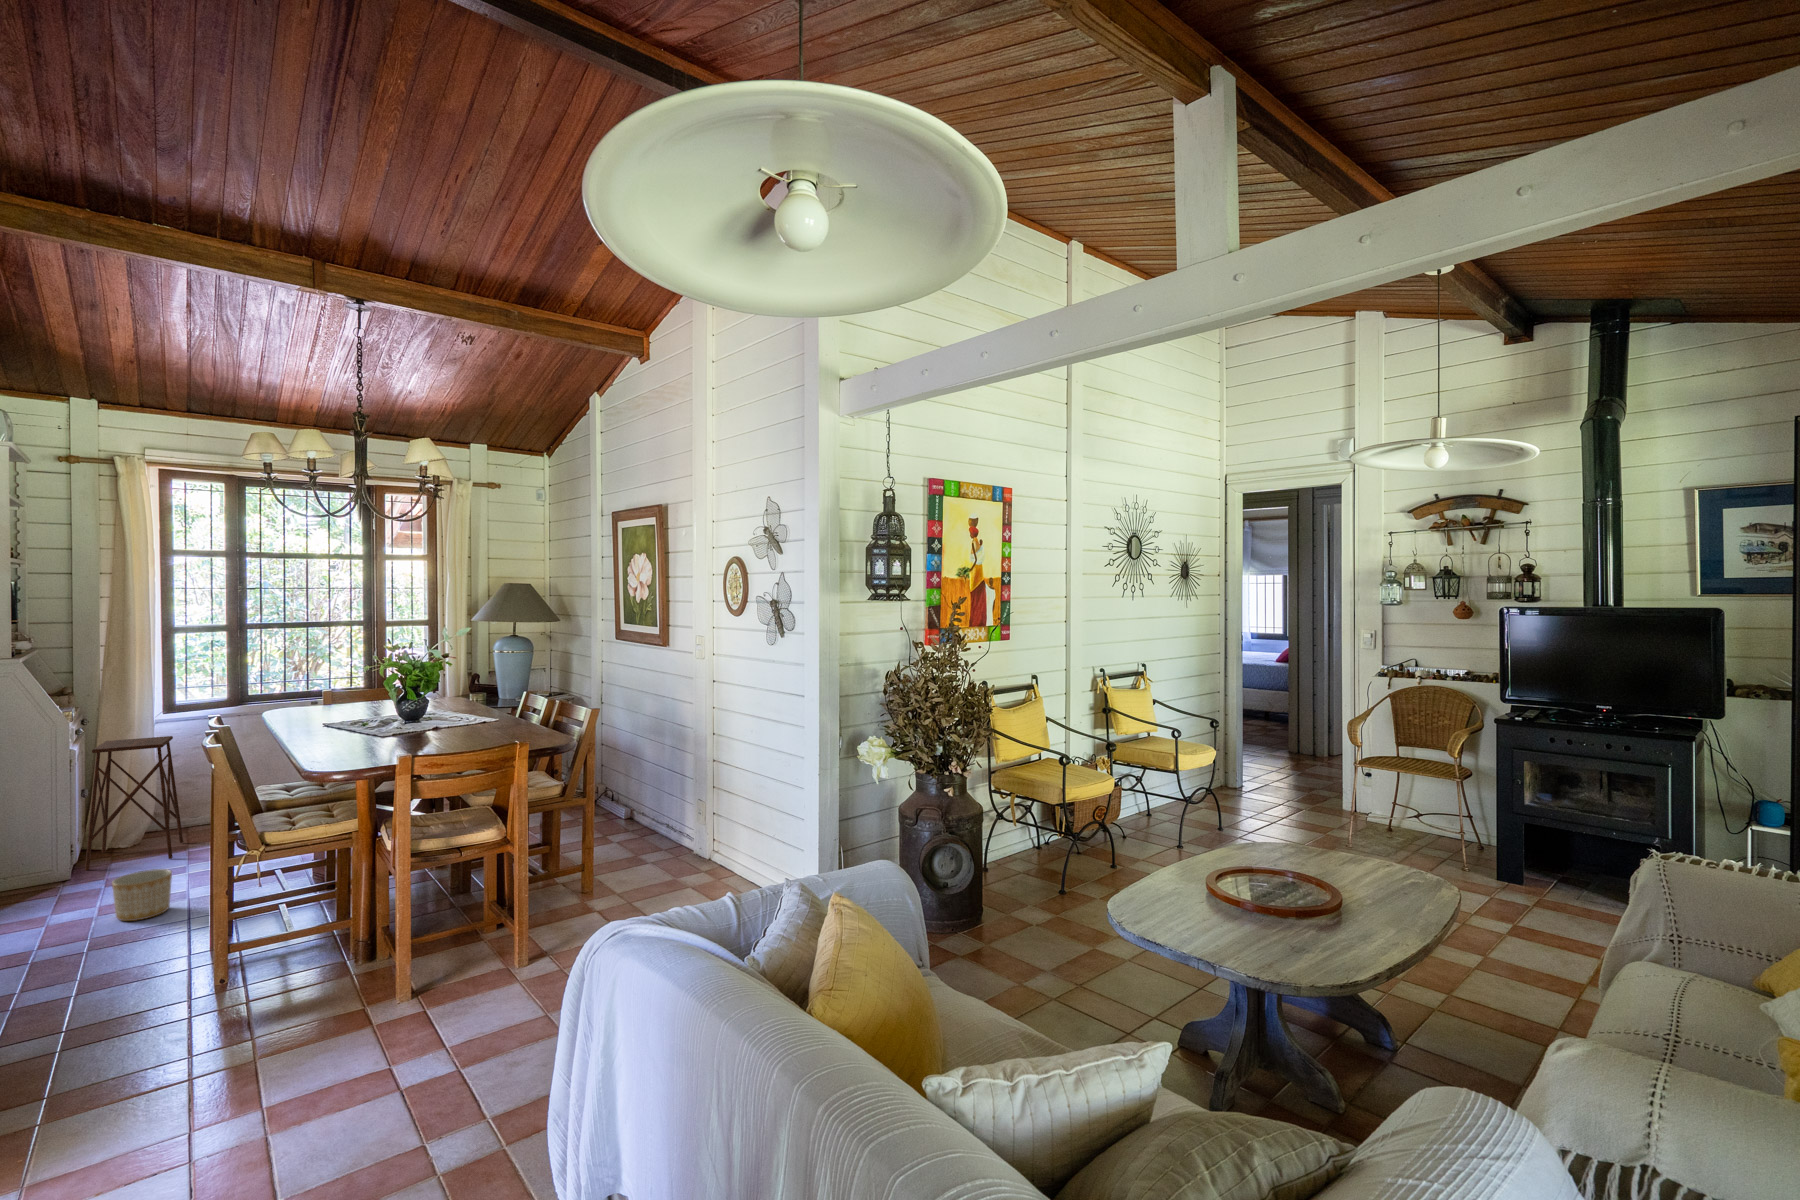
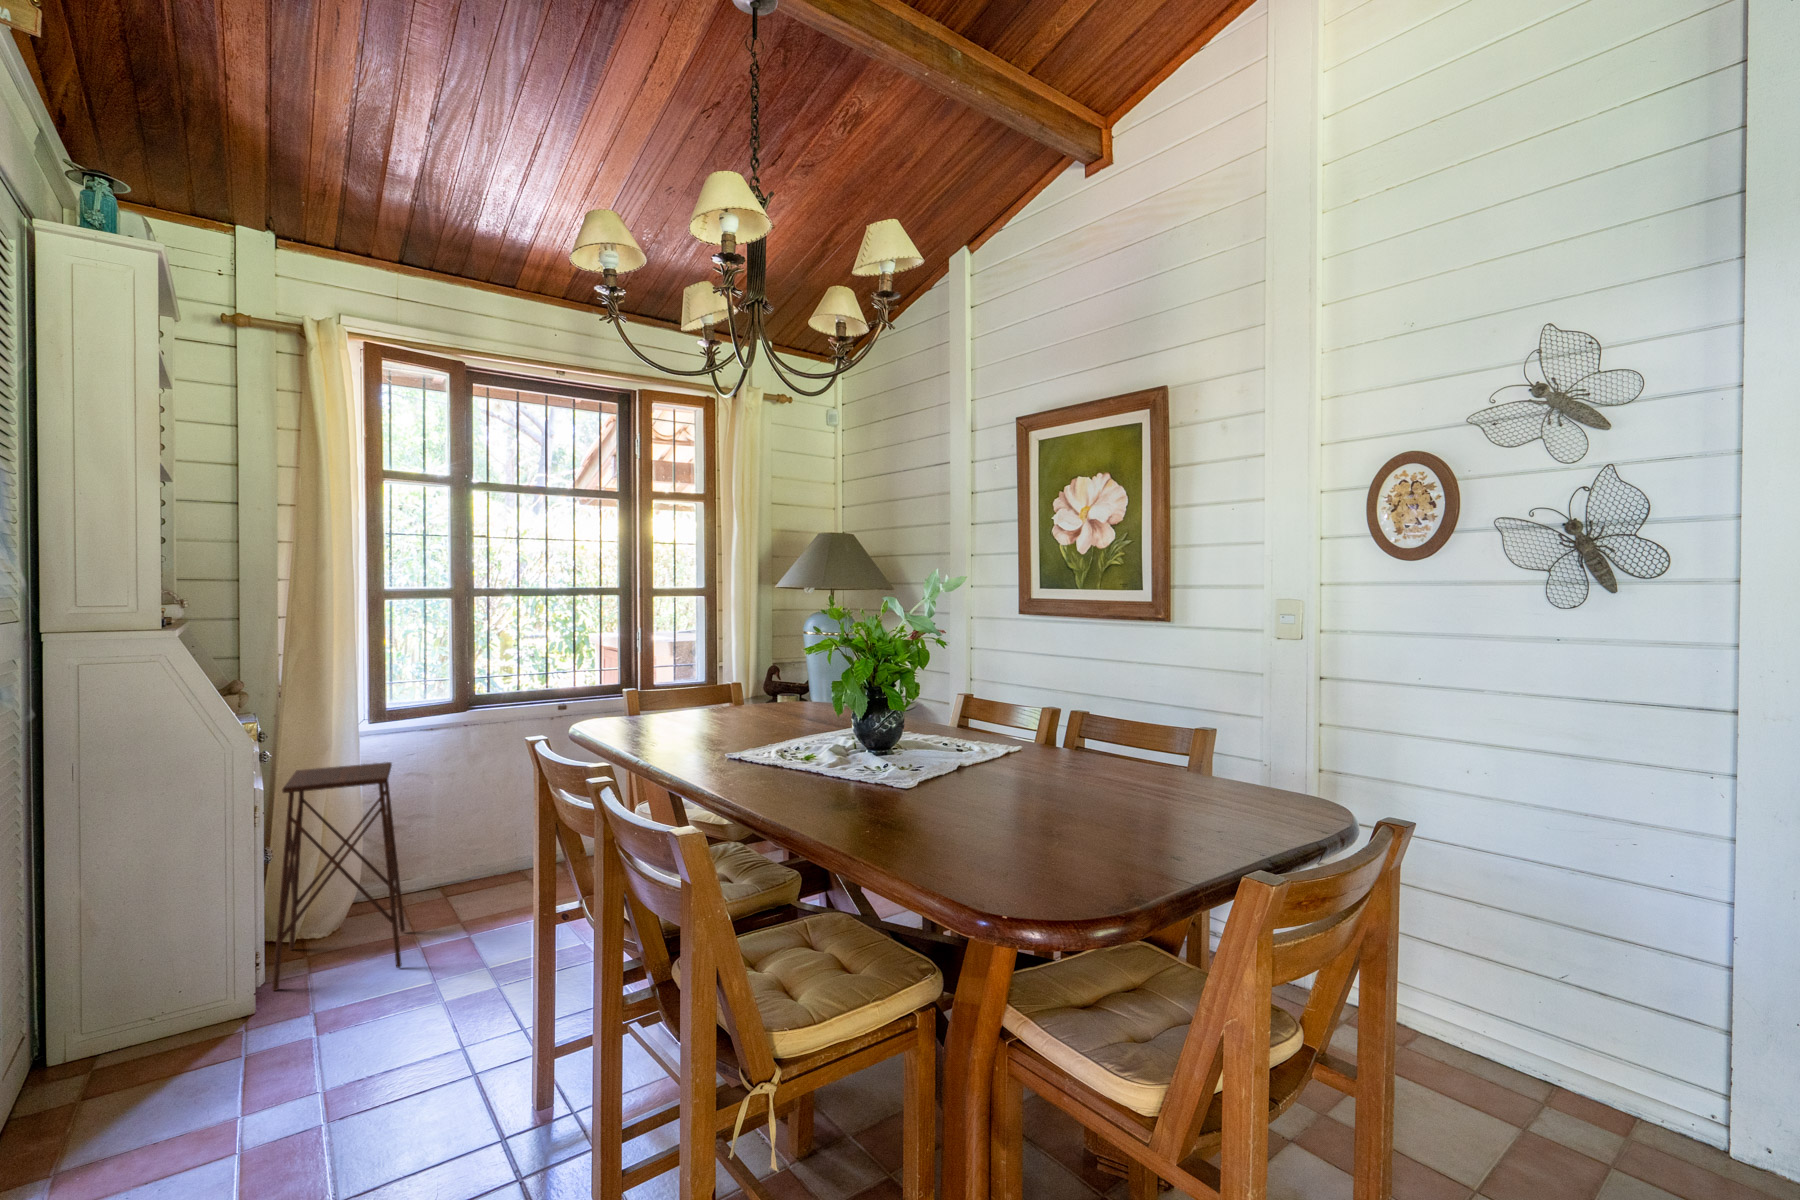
planter: present [112,869,172,921] -> none [352,1025,451,1140]

